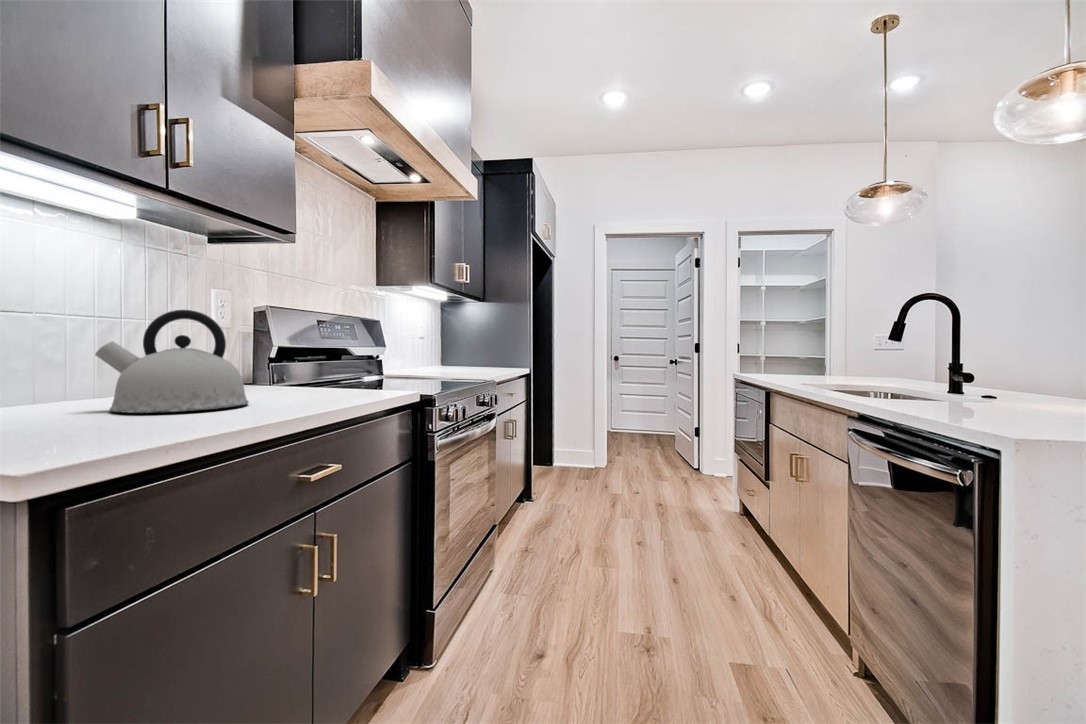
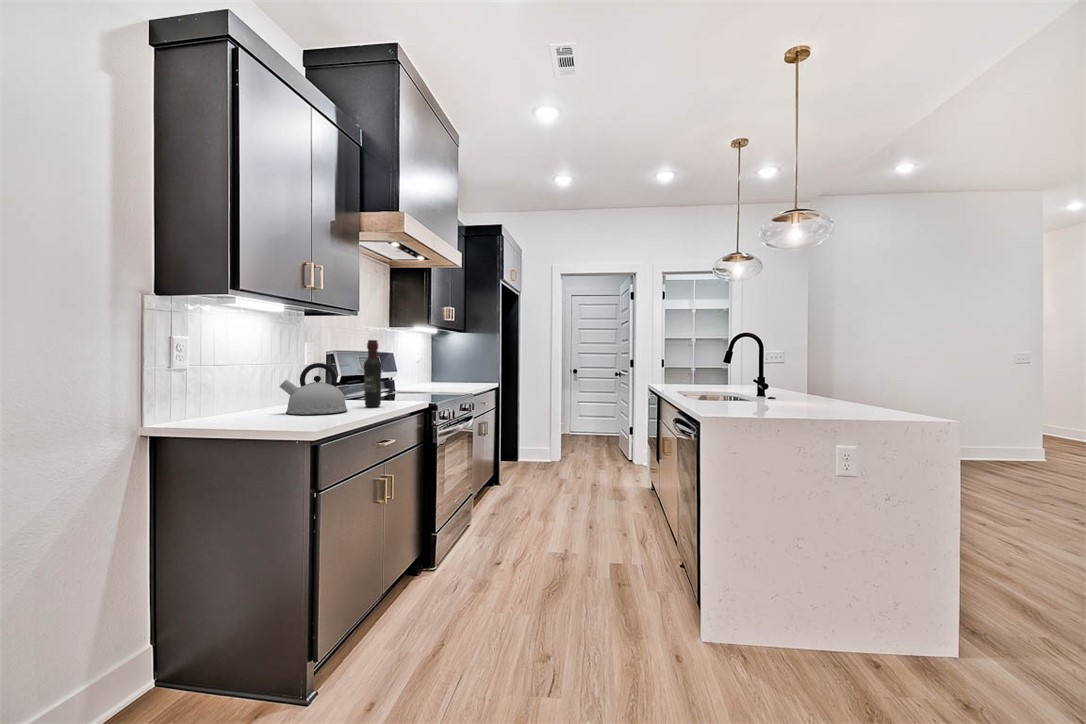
wine bottle: none [292,274,327,399] -> present [363,340,382,407]

